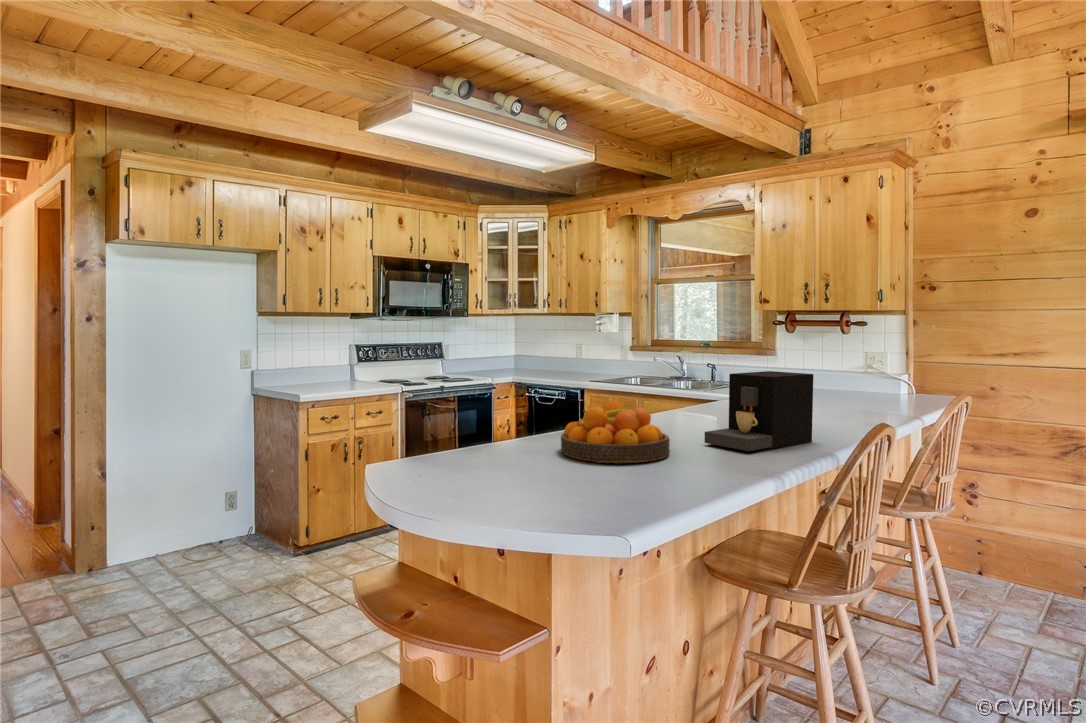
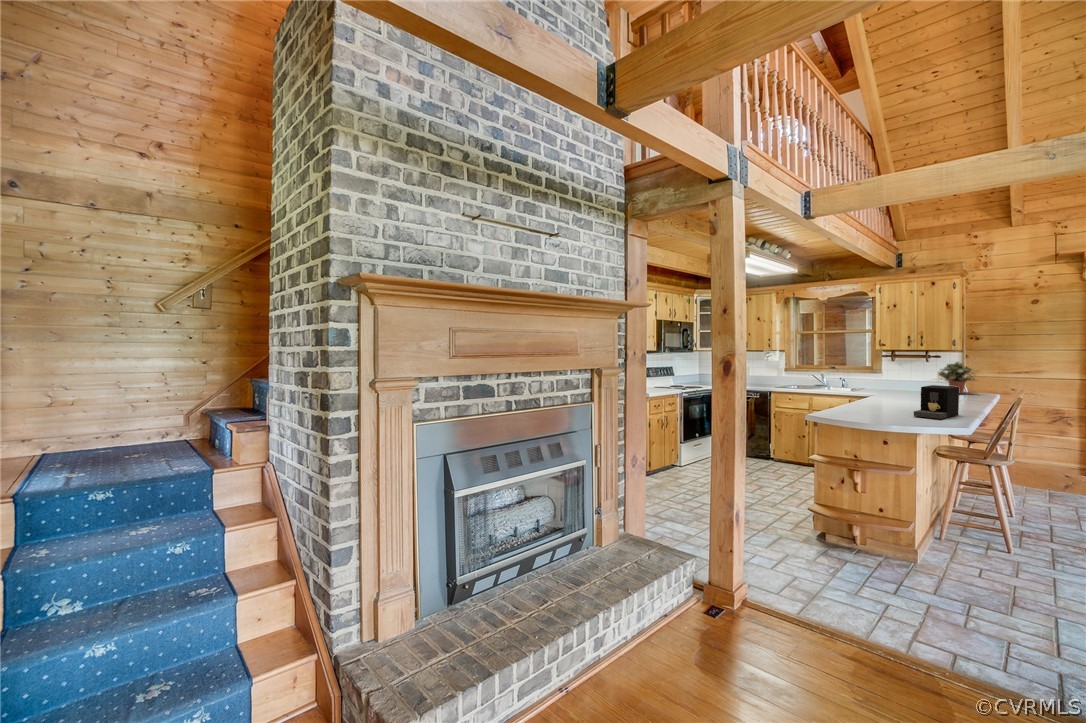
potted plant: none [859,332,929,397] -> present [938,362,975,394]
fruit bowl: present [561,401,670,463] -> none [856,399,910,423]

